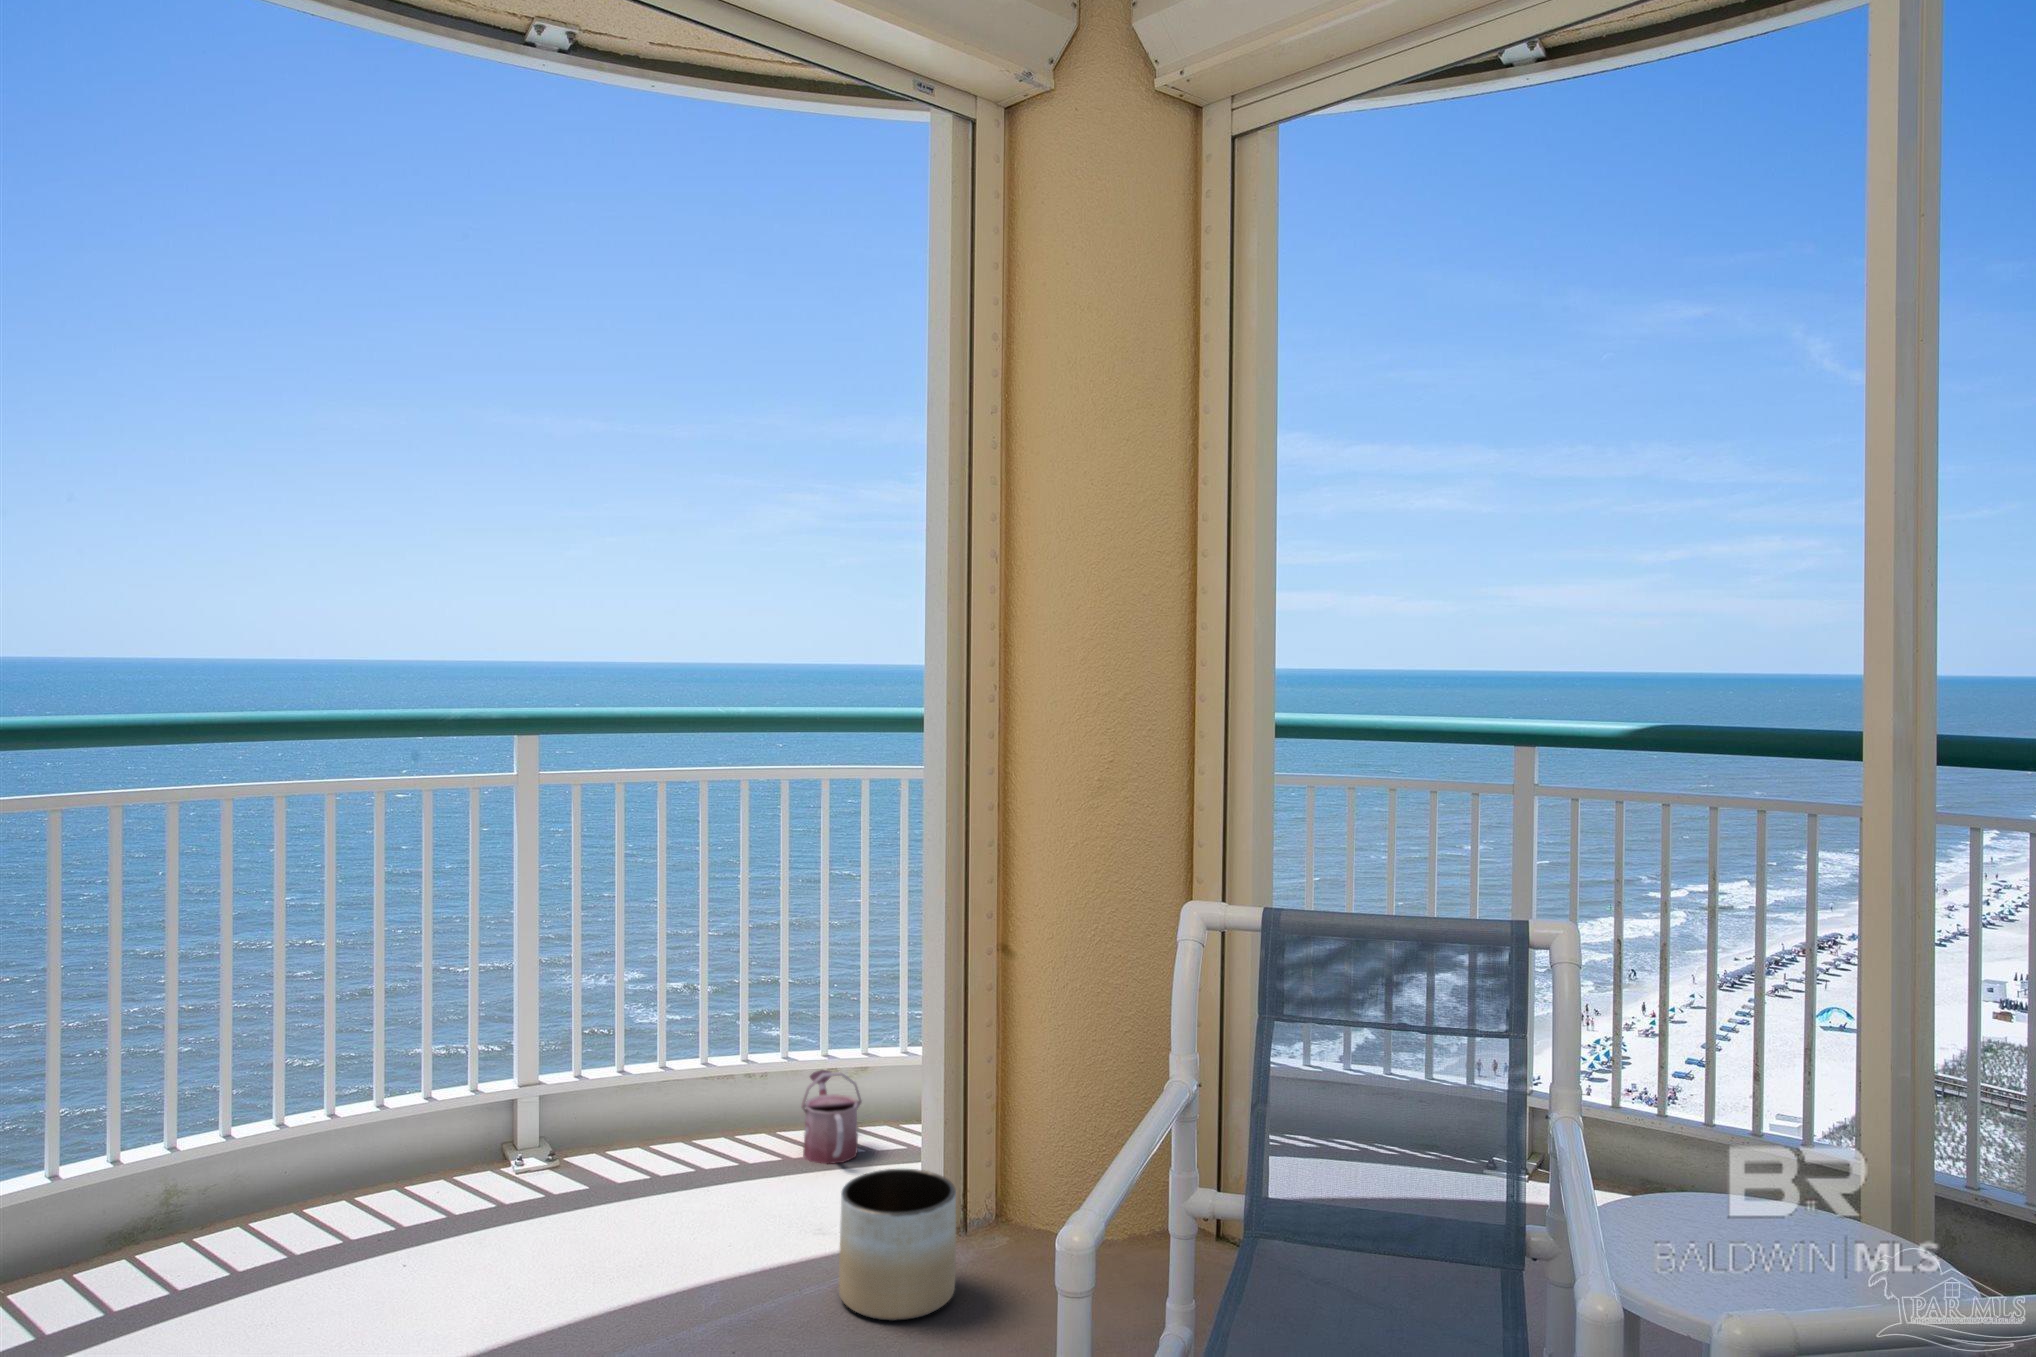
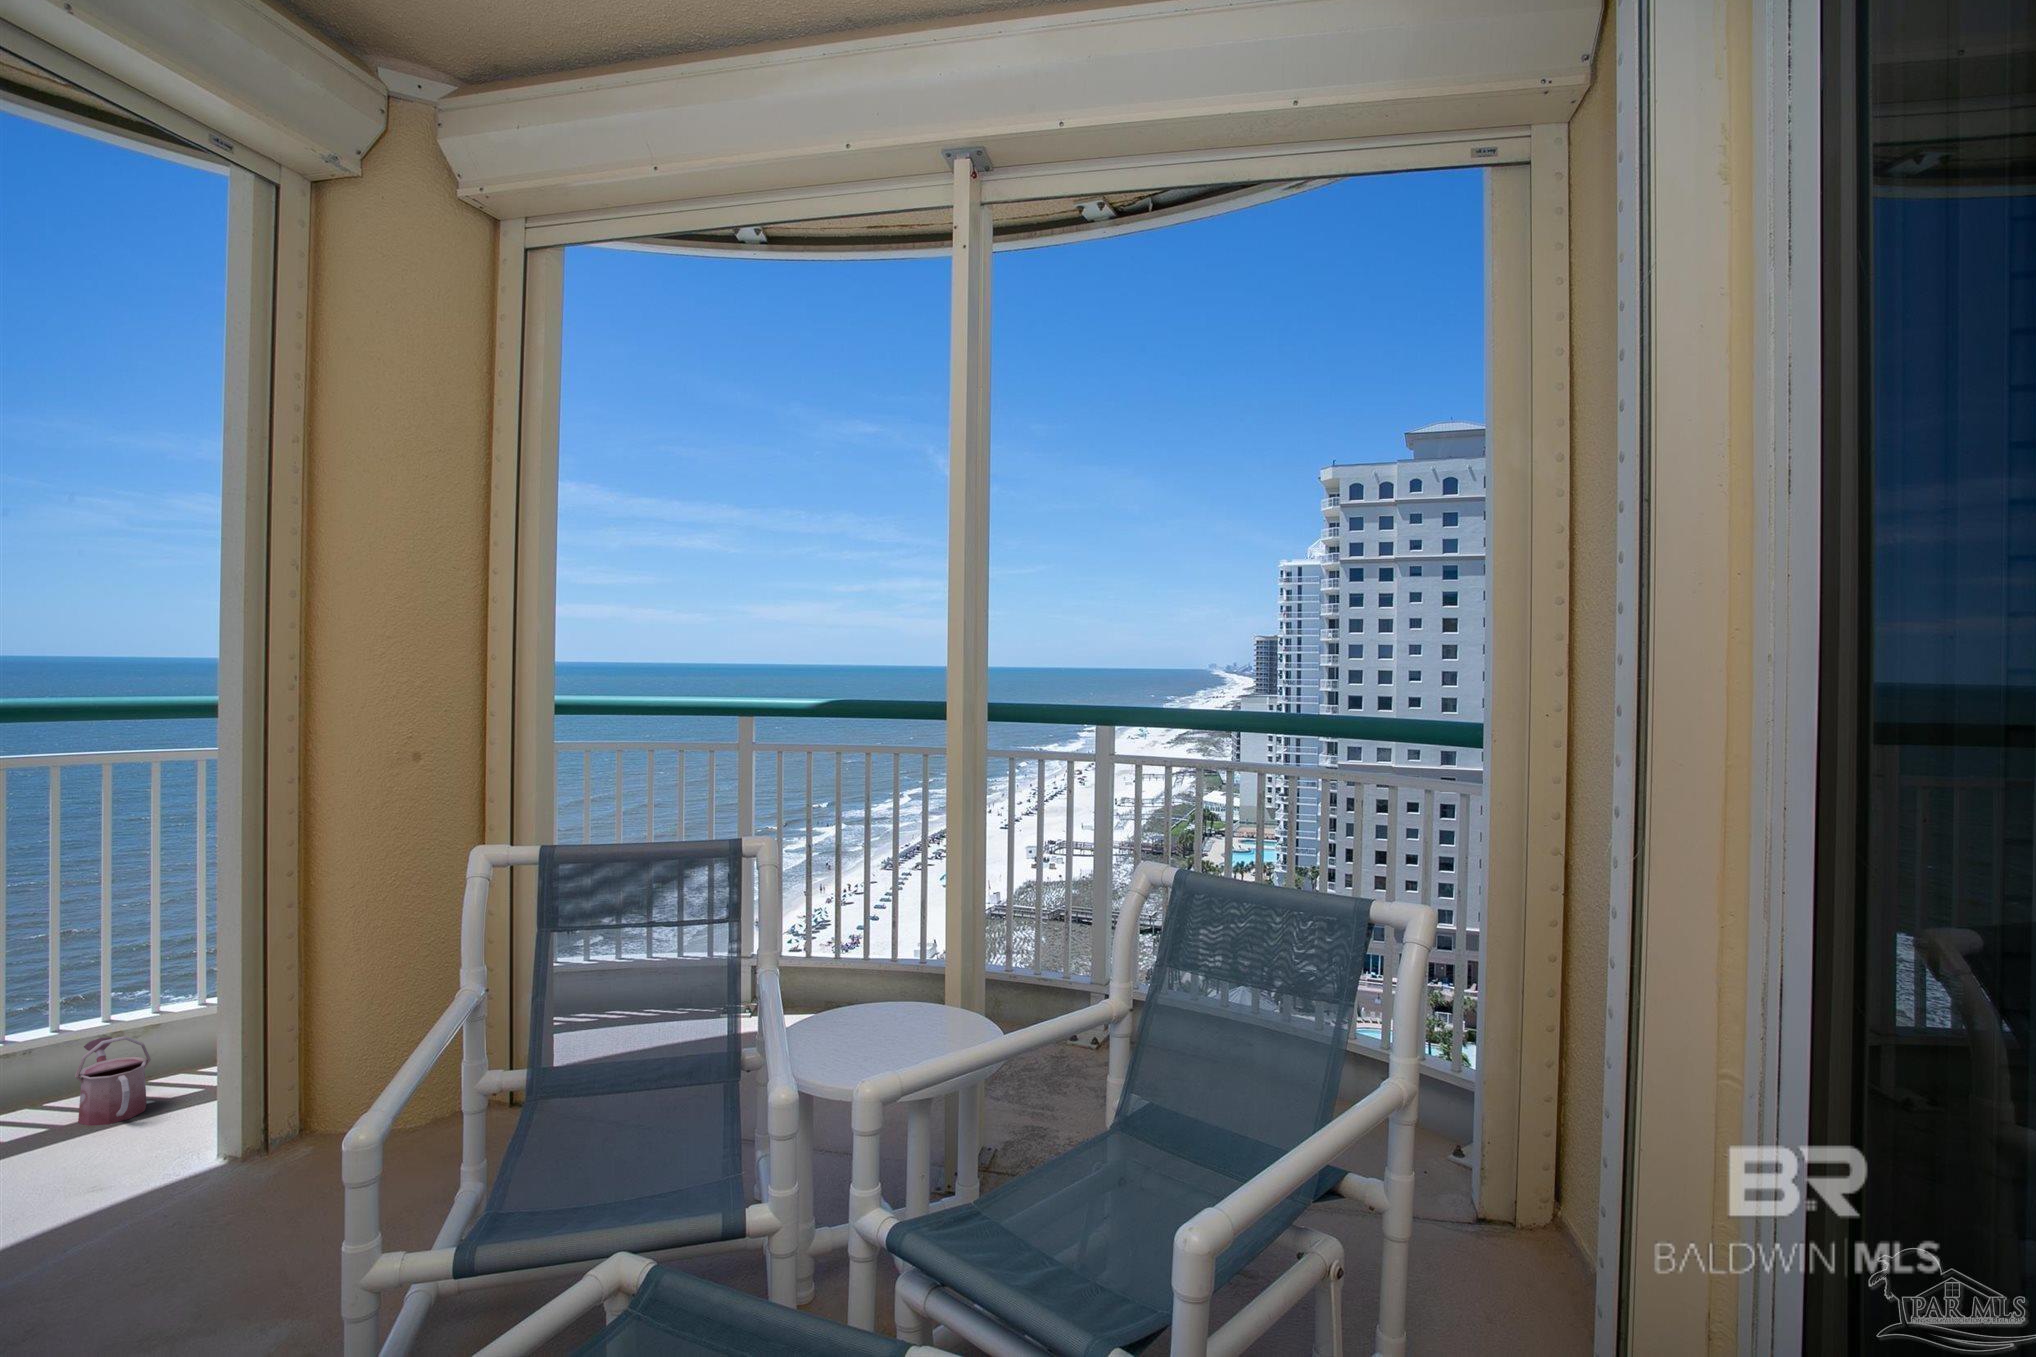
planter: present [838,1169,956,1321] -> none [132,1105,263,1243]

